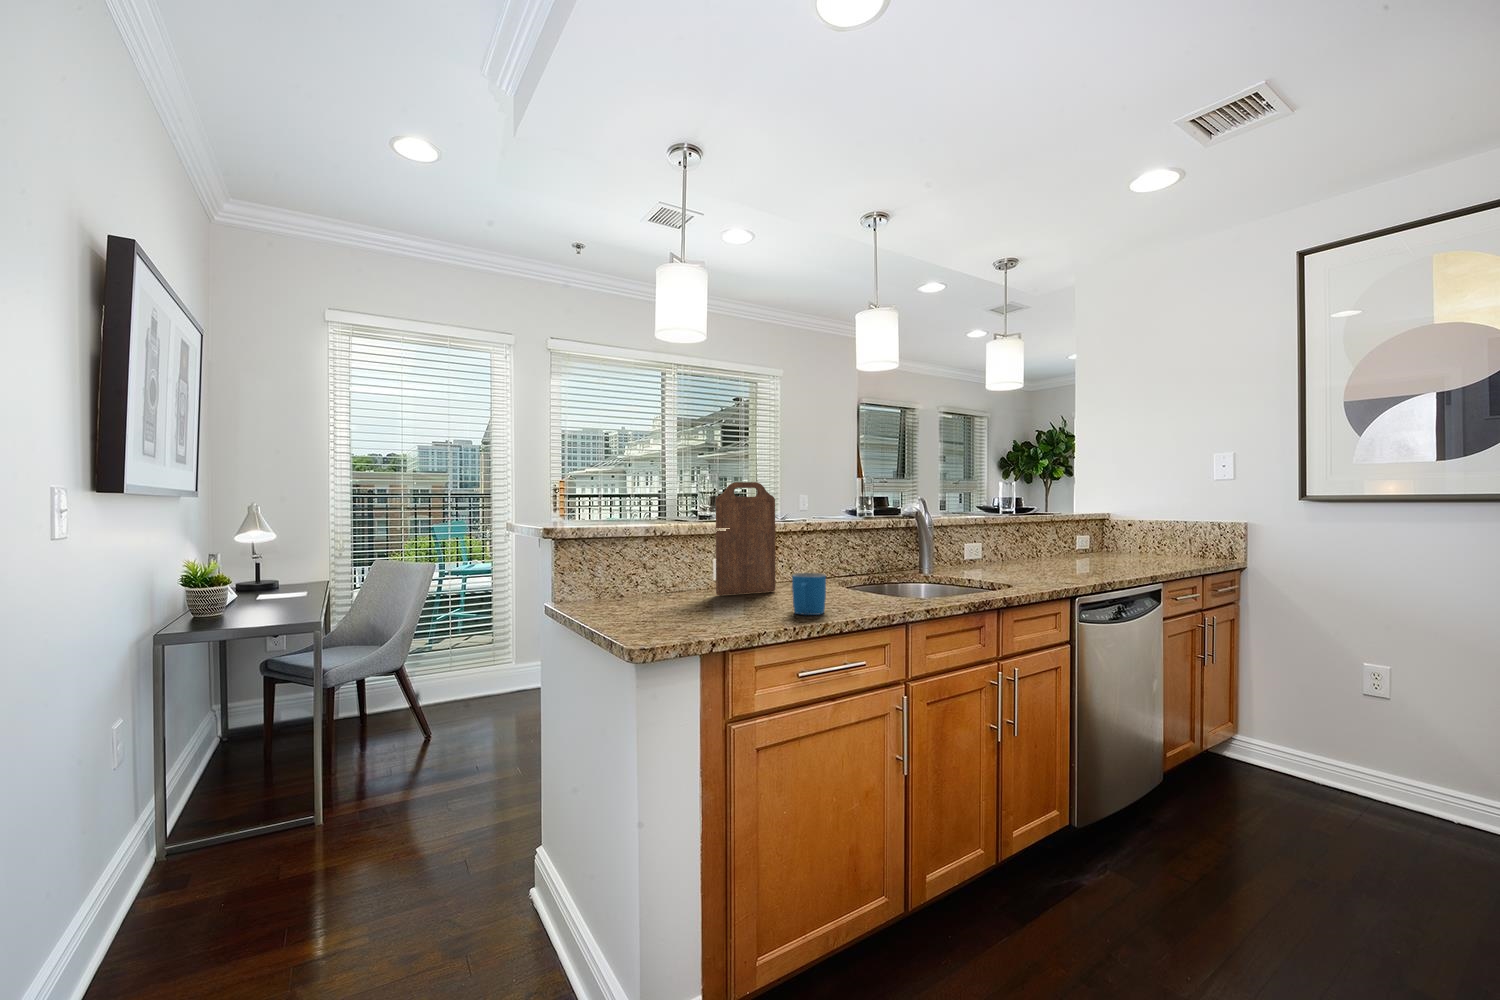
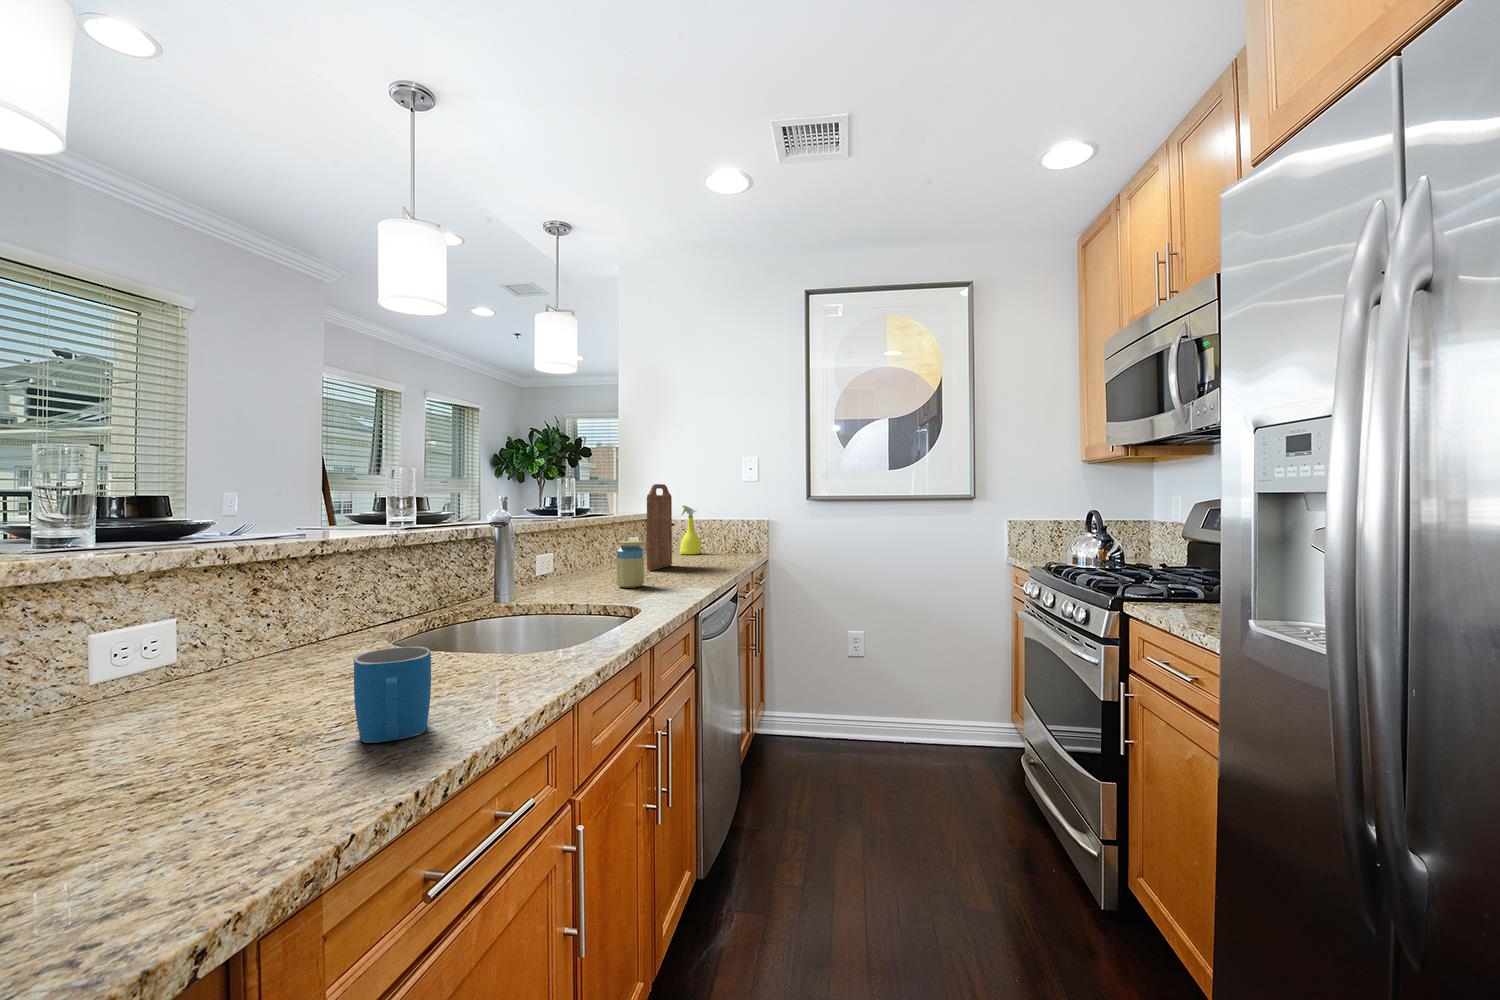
cutting board: present [716,482,776,595] -> present [647,484,672,570]
spray bottle: none [1137,506,1162,556] -> present [680,506,702,555]
jar: none [1027,535,1052,574] -> present [617,541,644,588]

